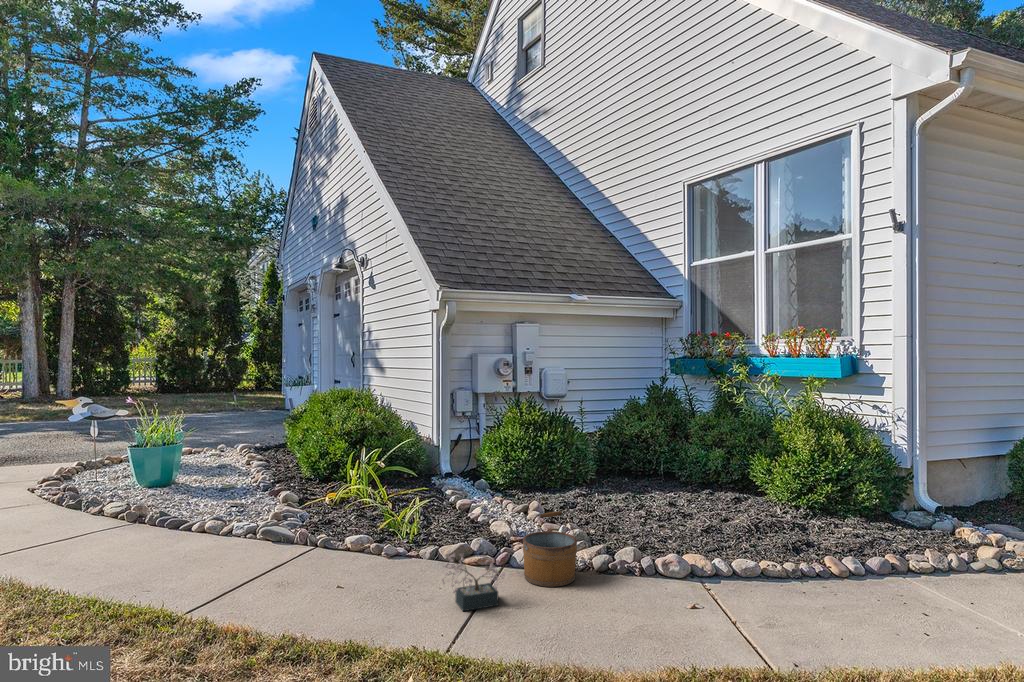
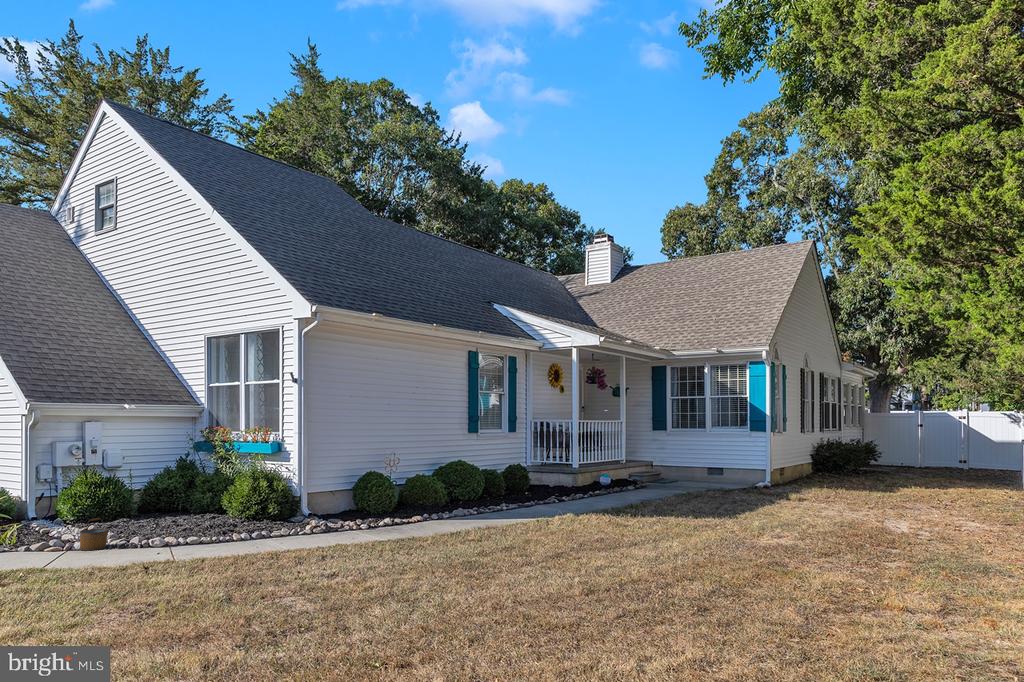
decorative plant: present [442,553,505,611] -> none [38,536,70,559]

